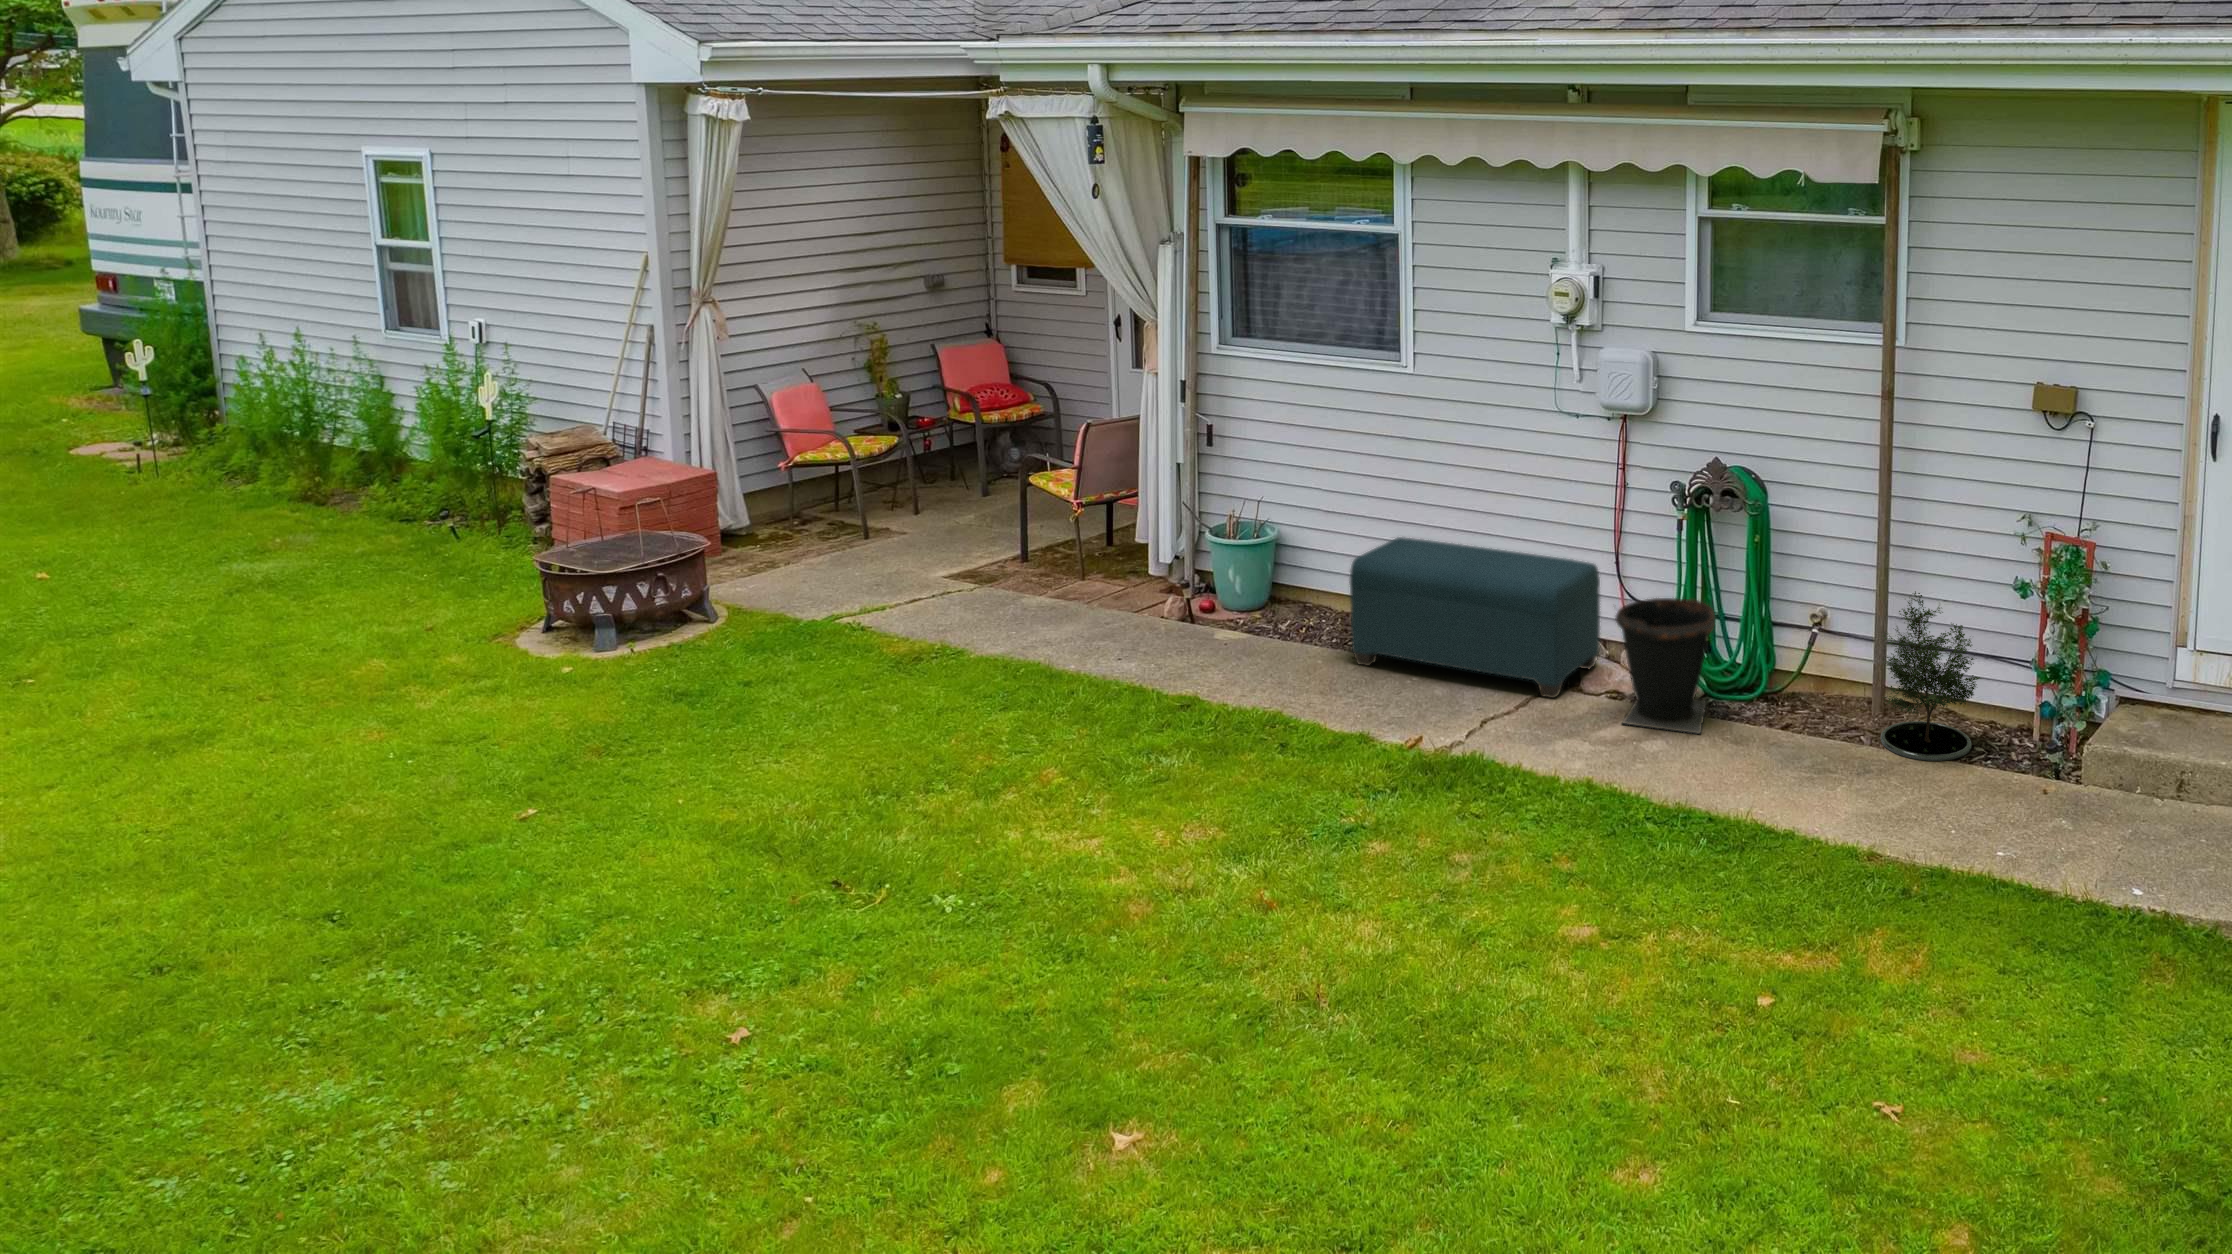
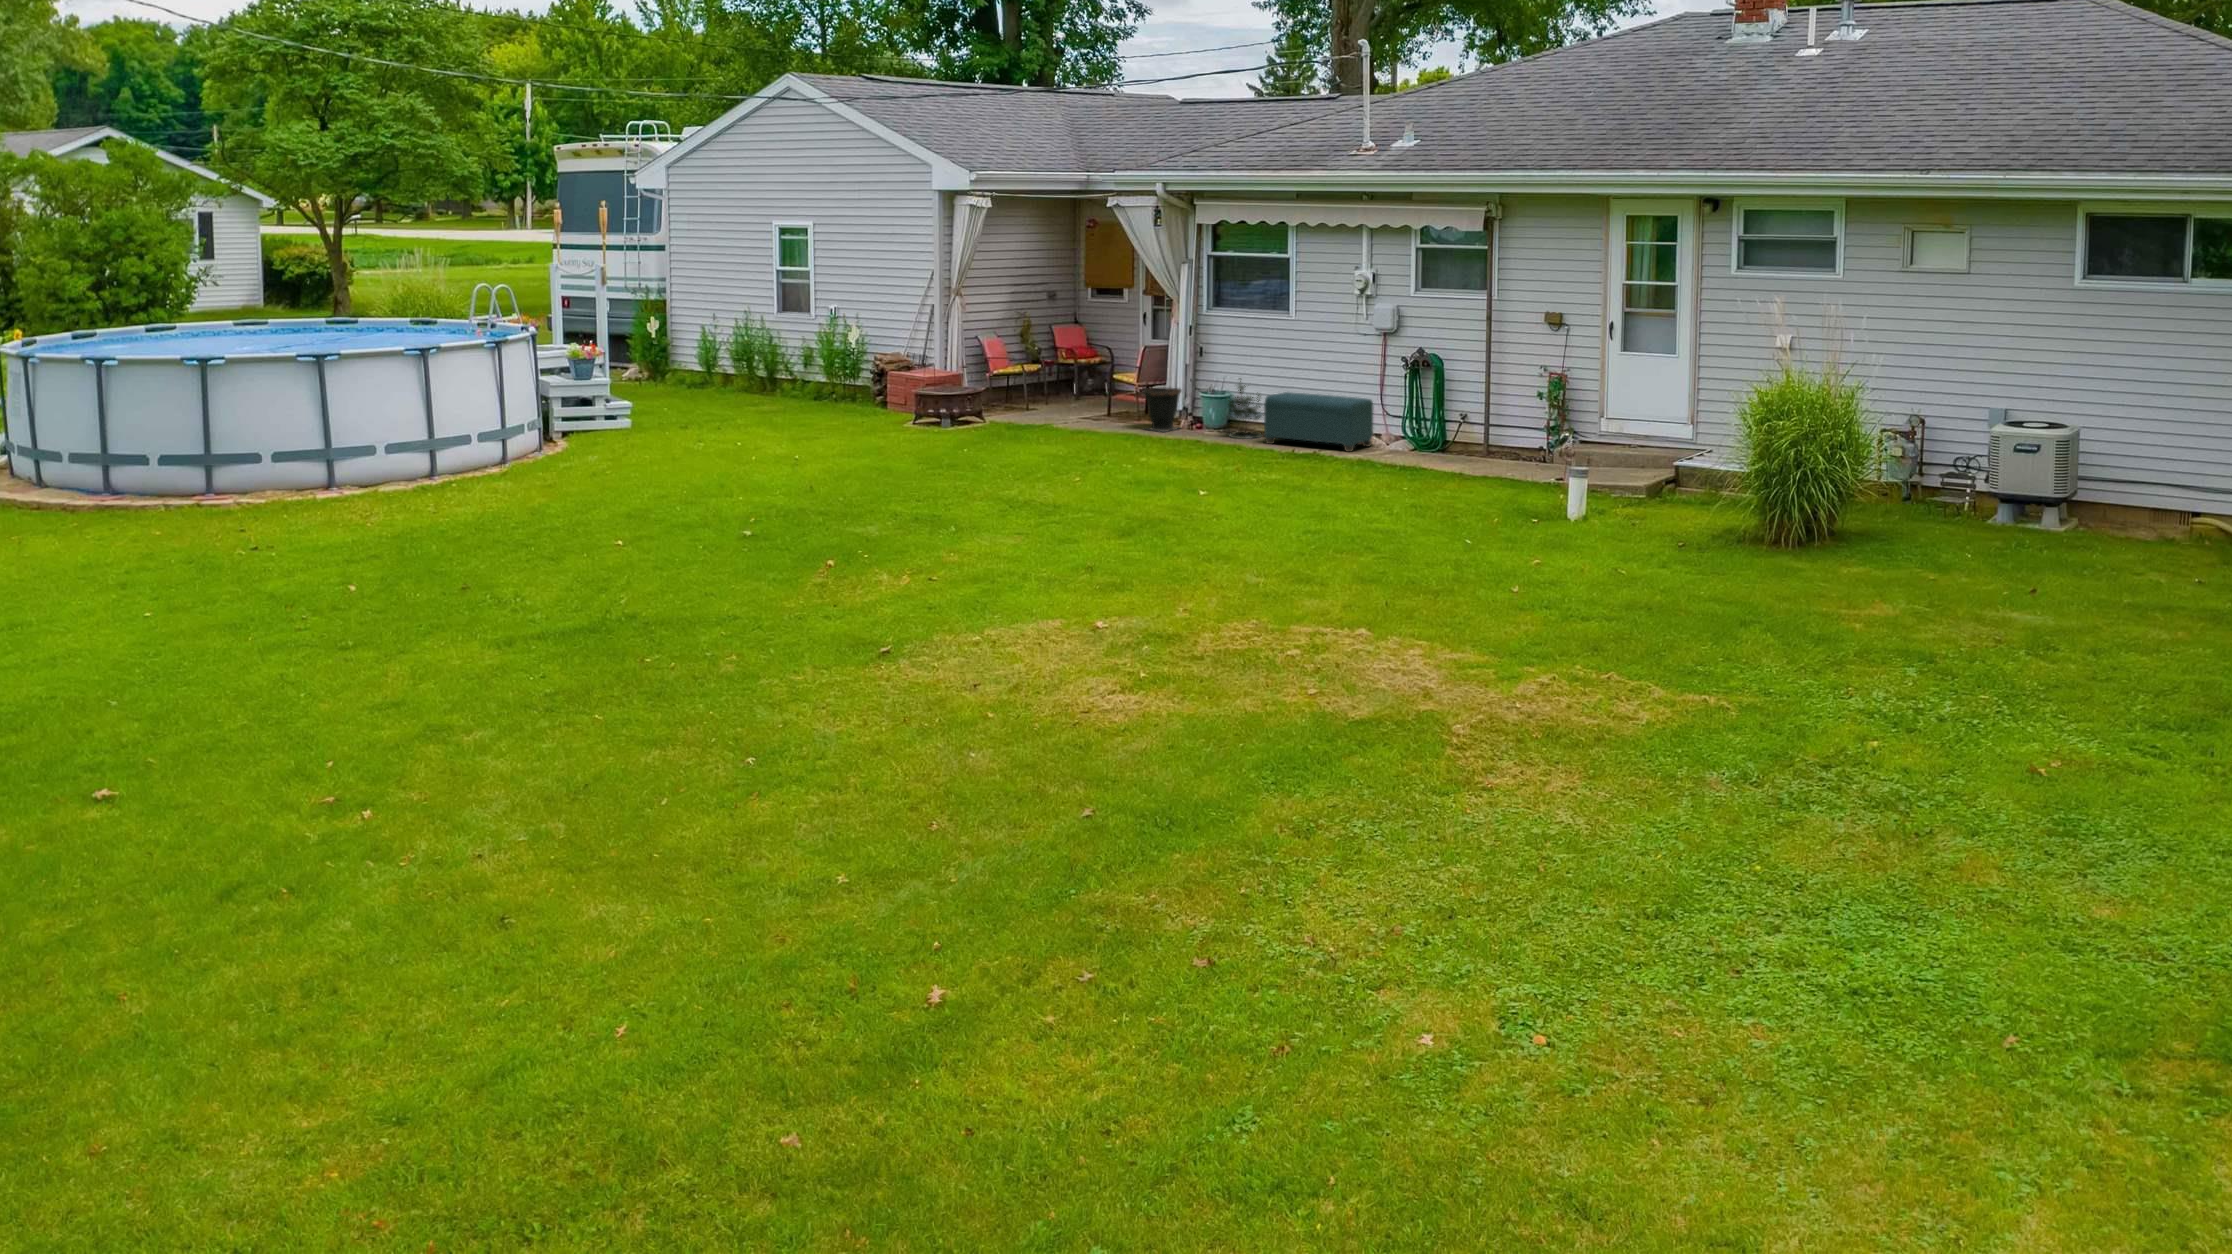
potted tree: present [1881,591,1981,761] -> present [1228,378,1264,439]
bucket: present [1615,598,1716,734] -> present [1144,387,1182,432]

